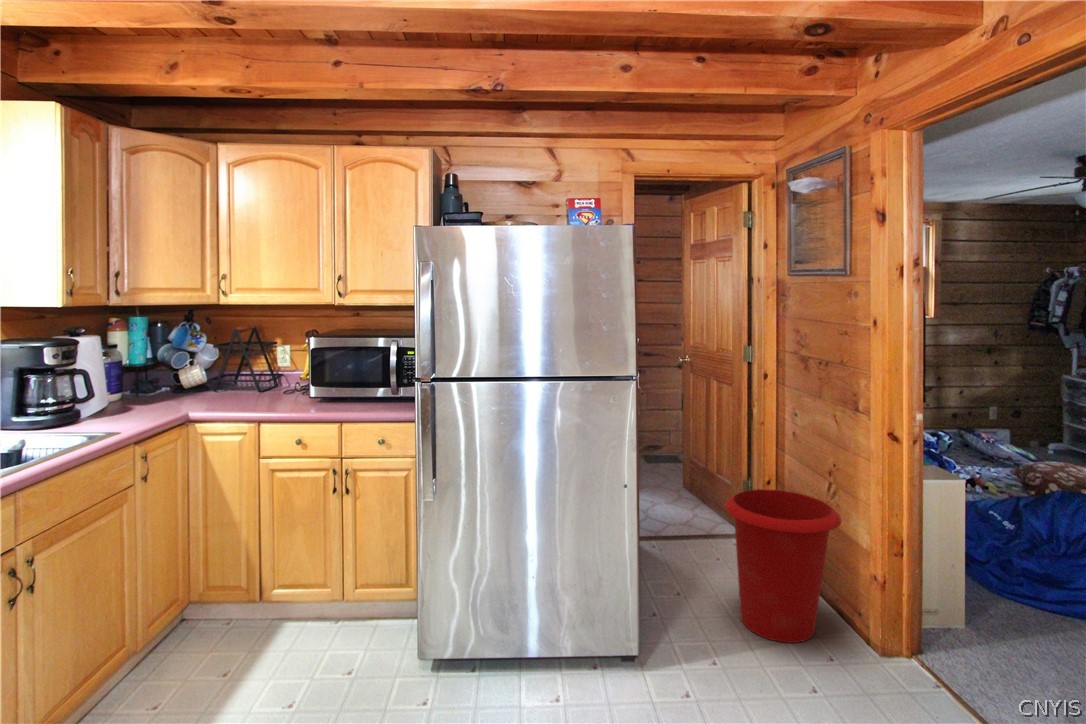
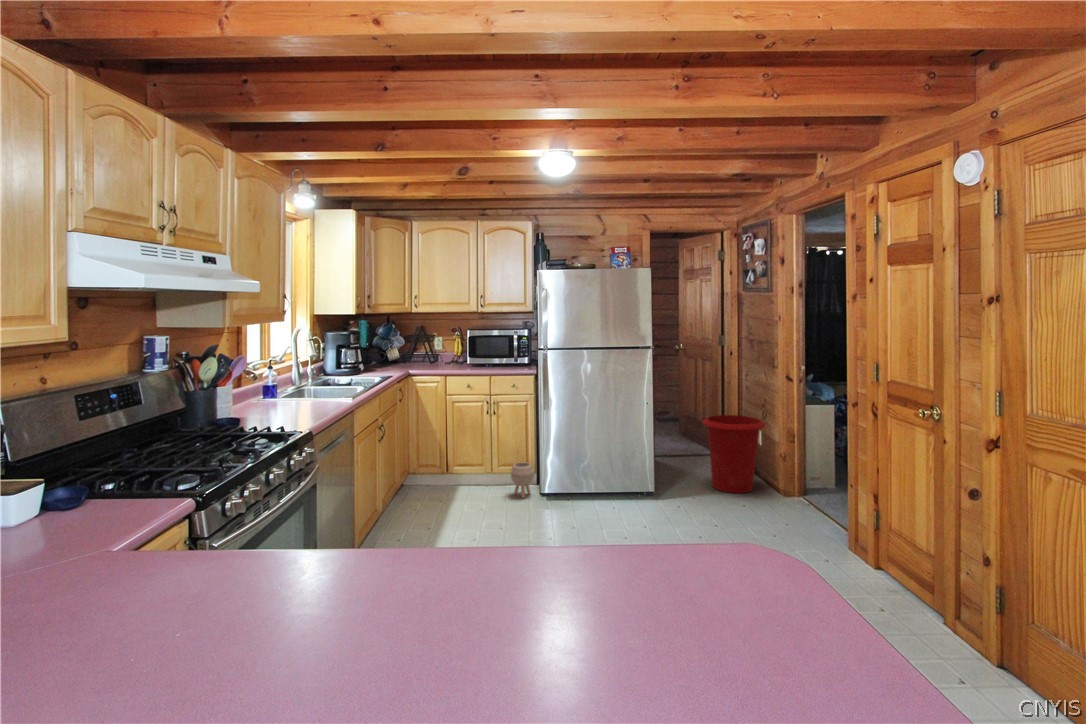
planter: none [368,587,412,663] -> present [511,462,534,498]

